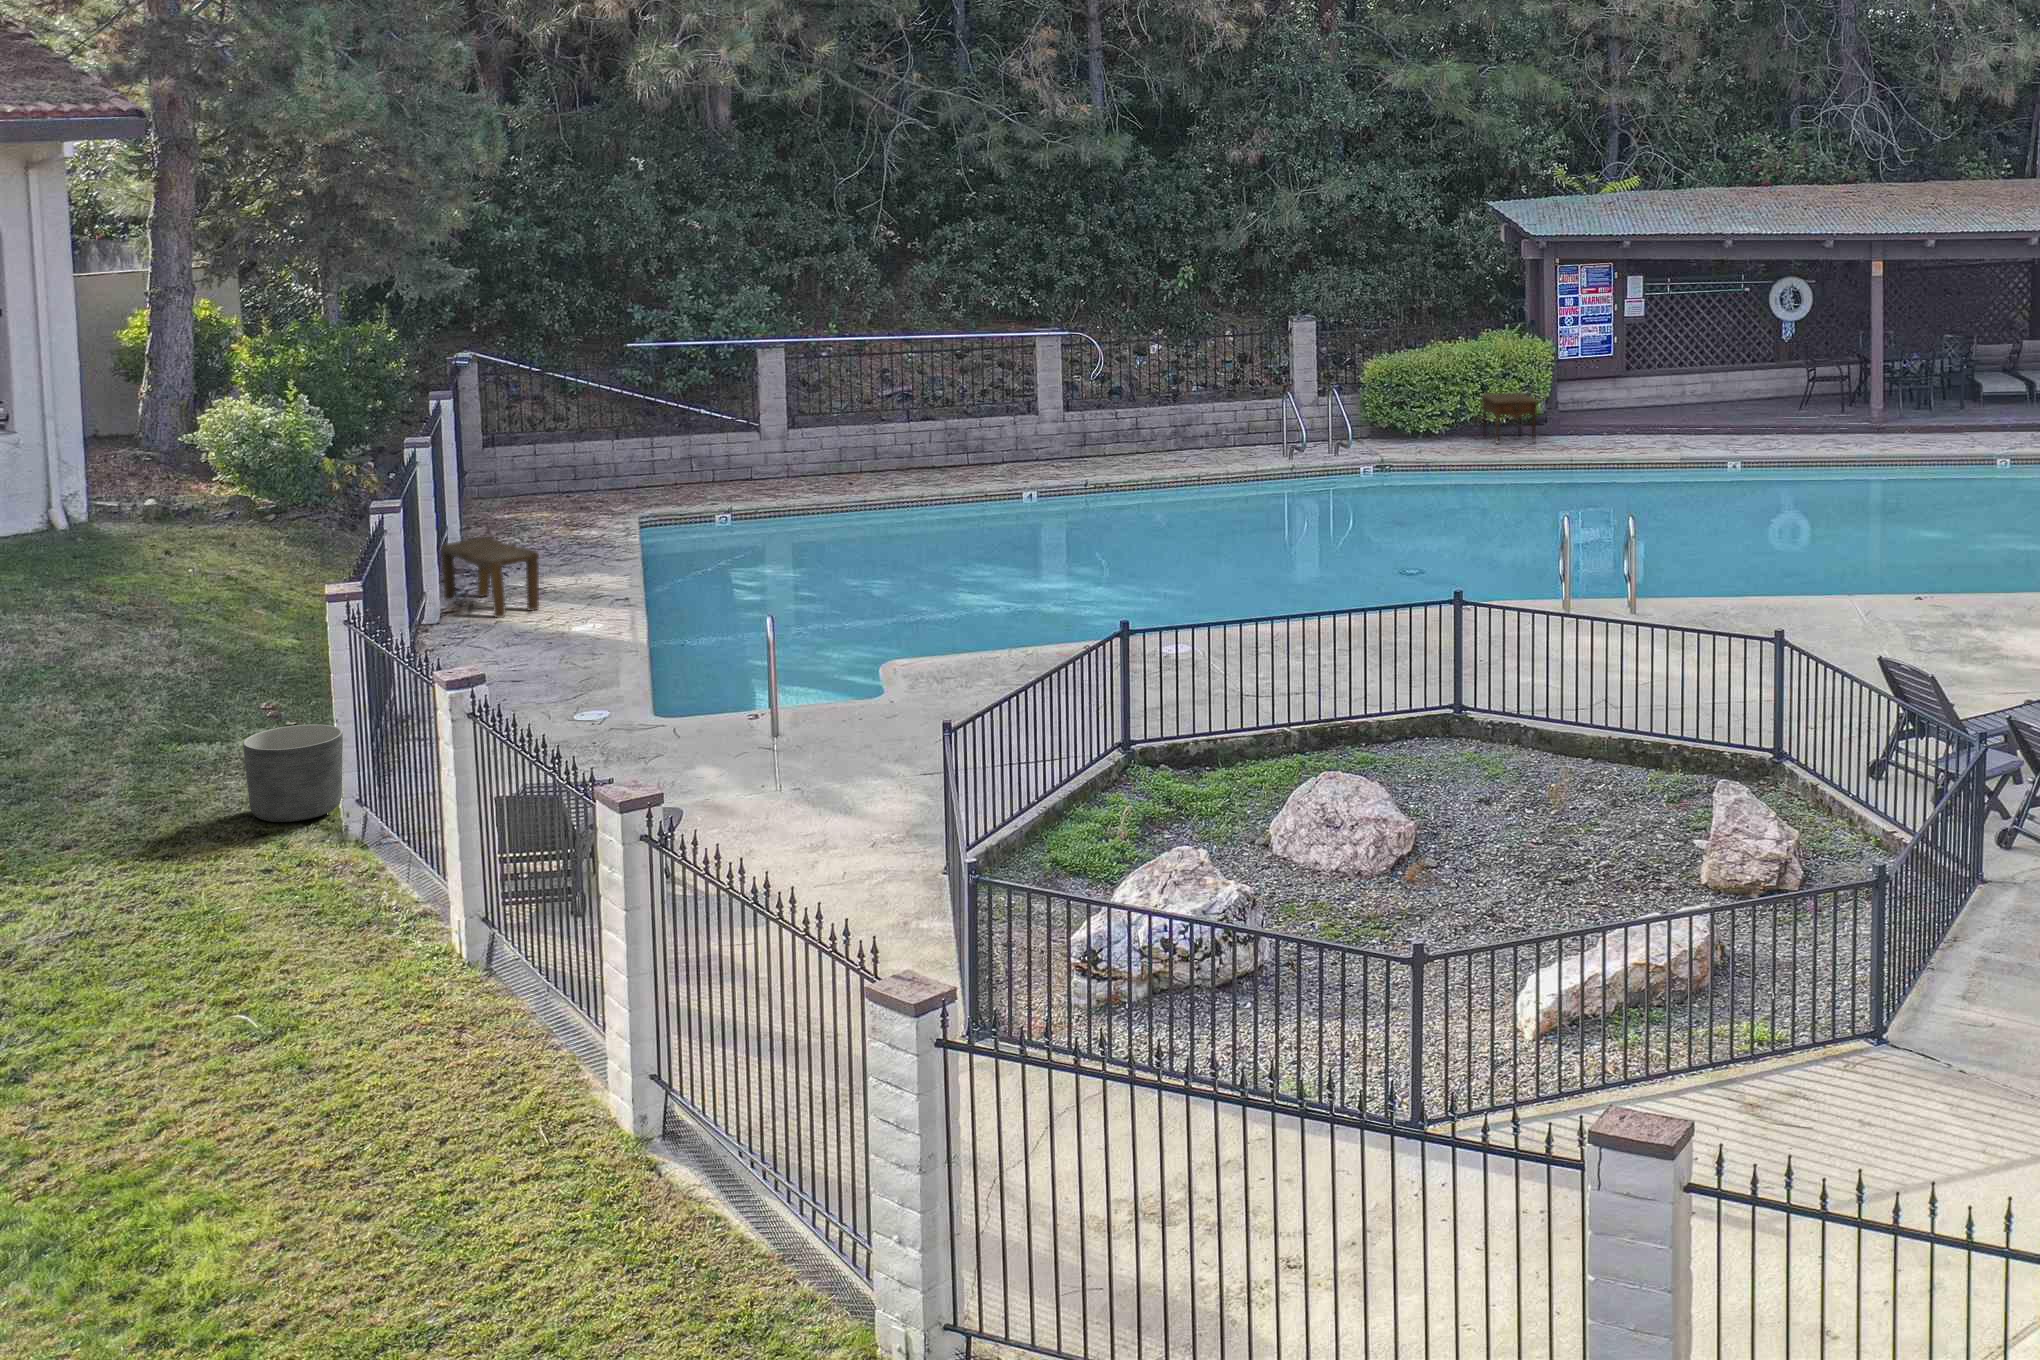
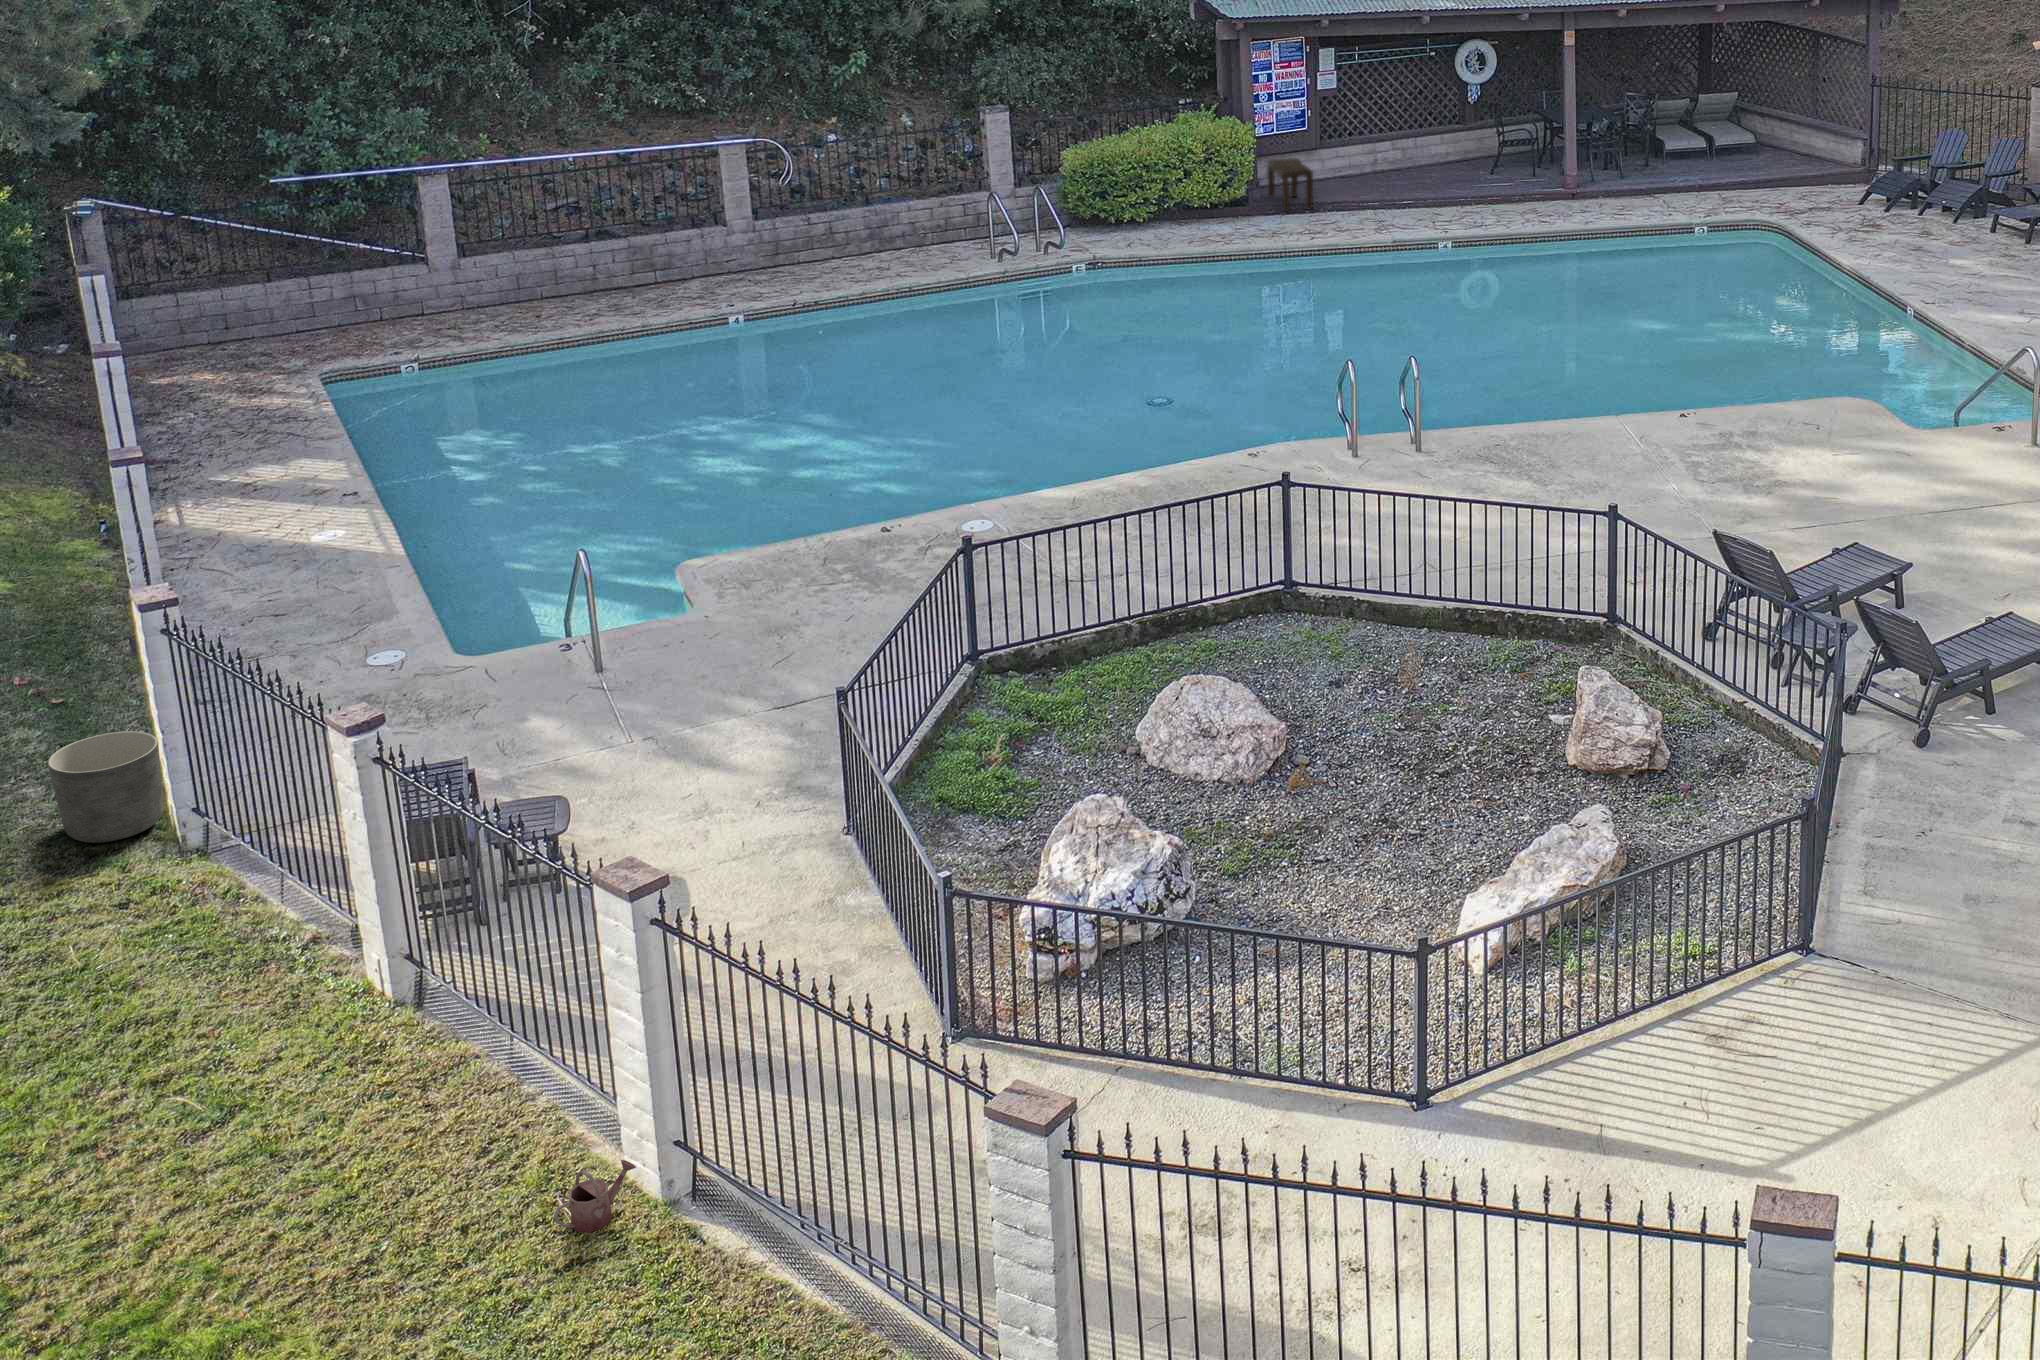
side table: present [1481,393,1538,445] -> none [1189,176,1254,233]
bench: present [439,537,539,618] -> present [1267,158,1313,211]
watering can: none [525,1093,616,1159] -> present [554,1160,636,1233]

